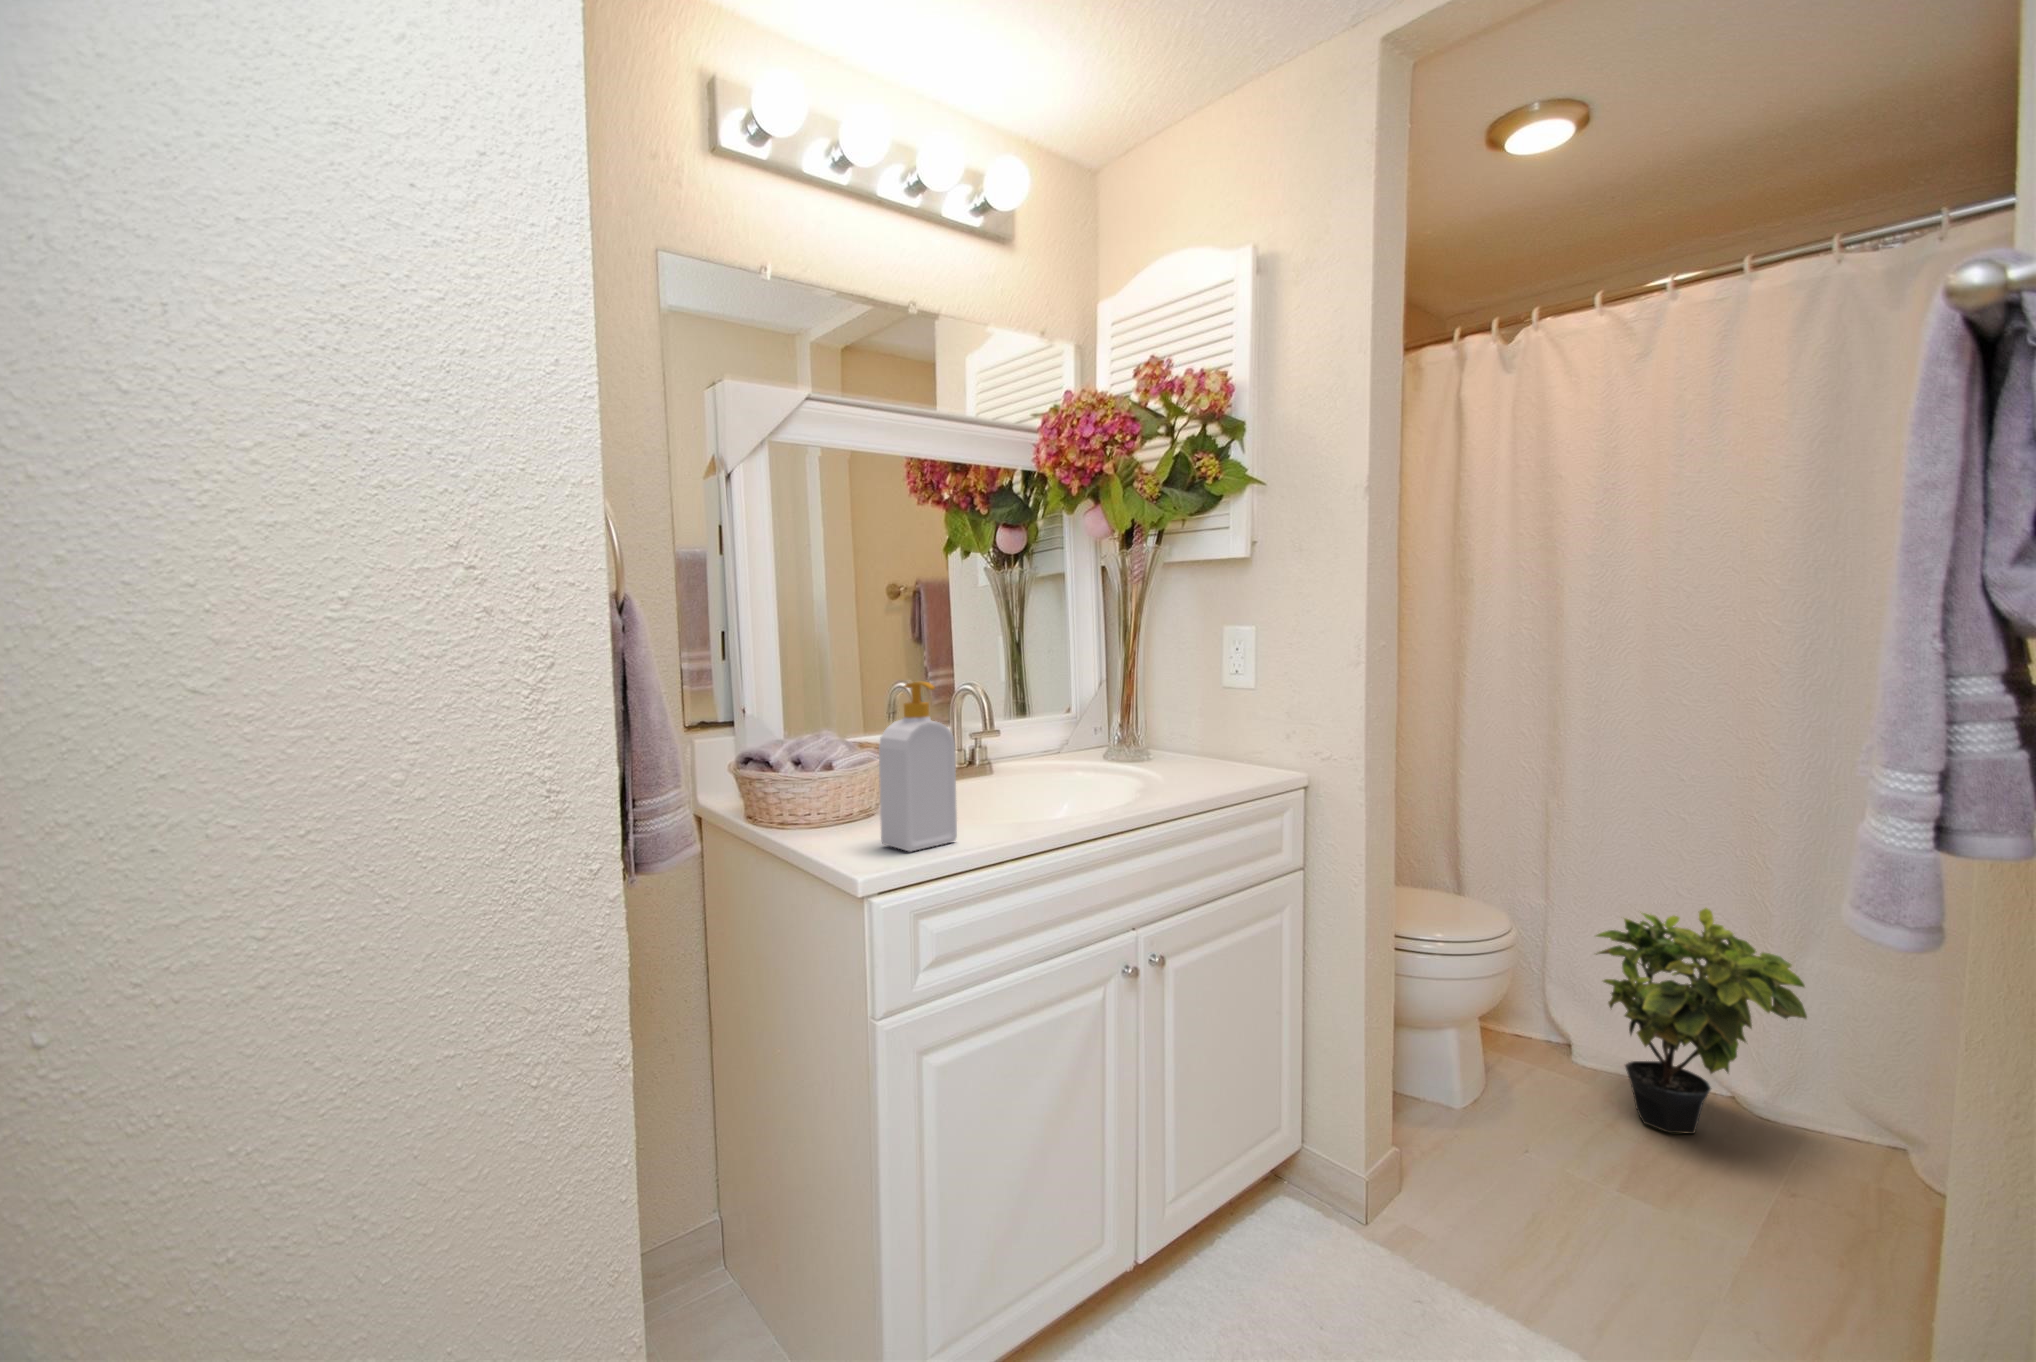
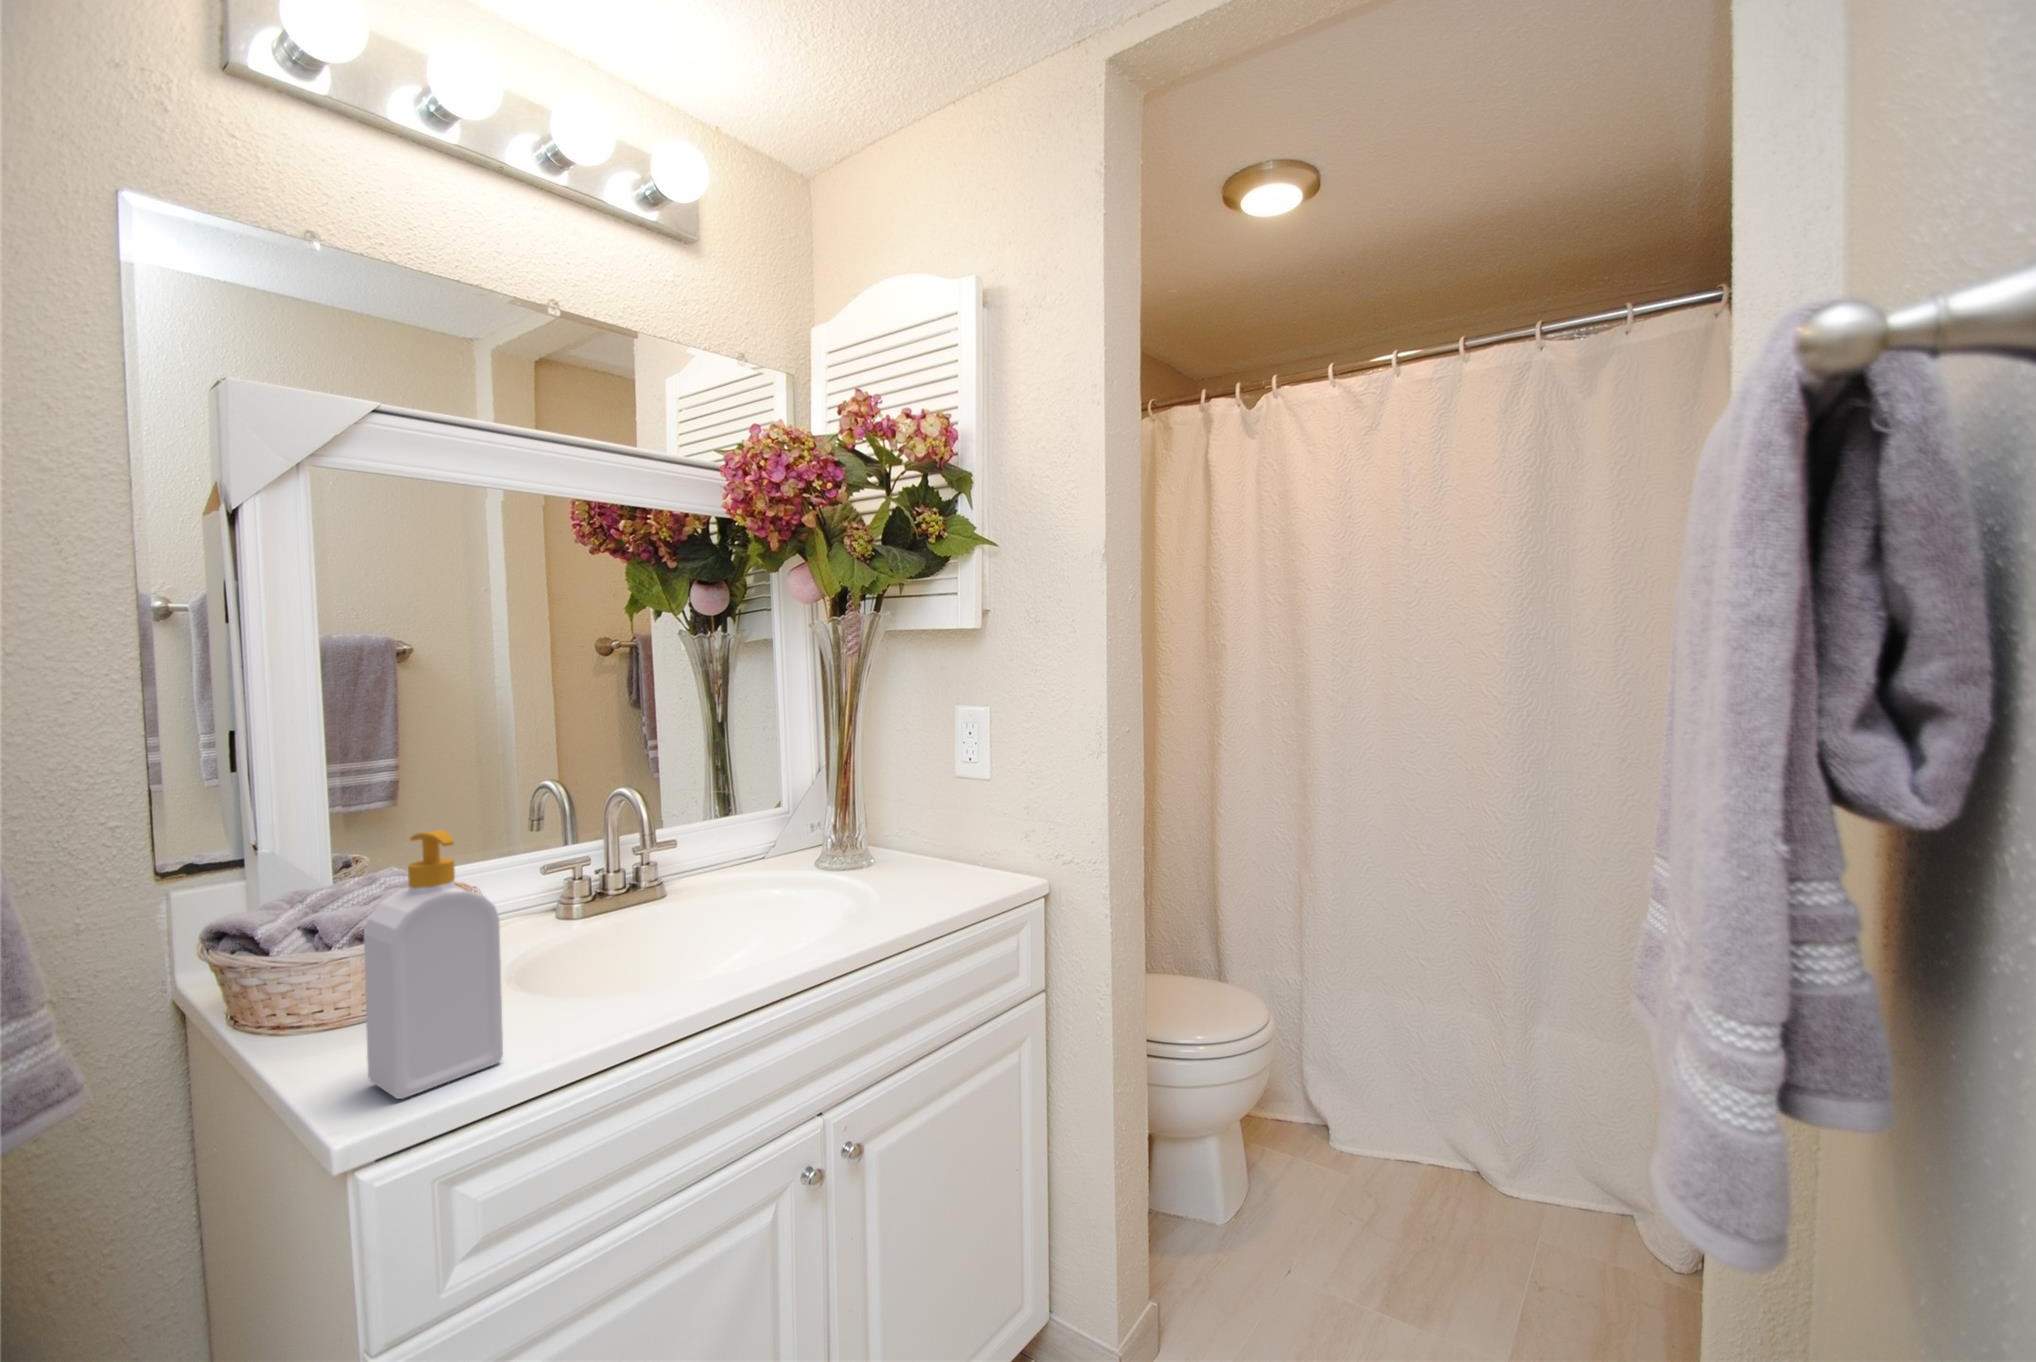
potted plant: present [1596,908,1807,1134] -> none [1347,984,1542,1226]

